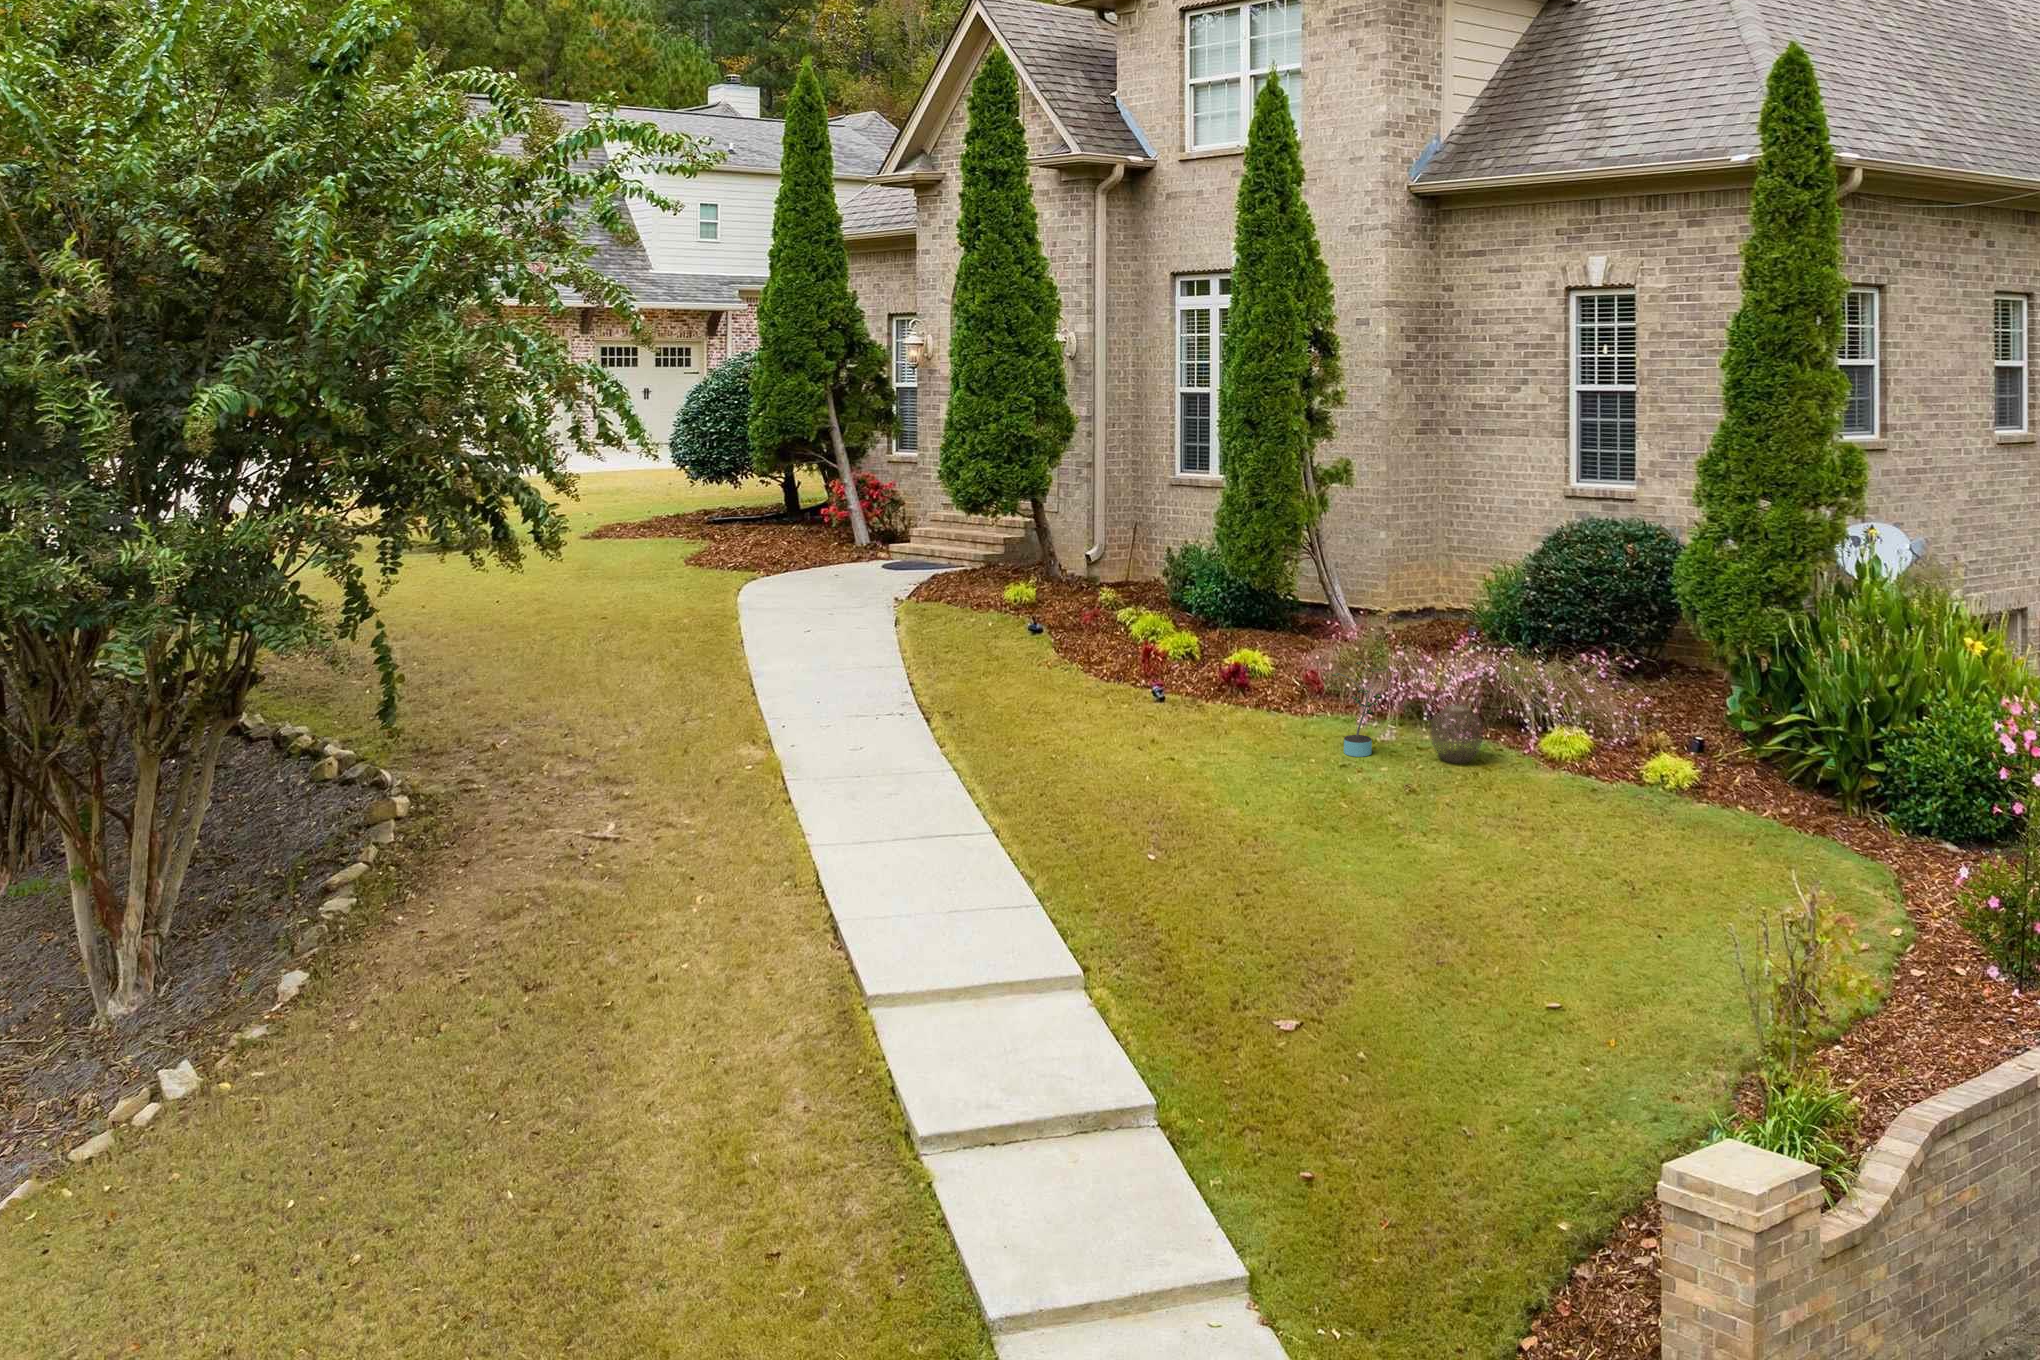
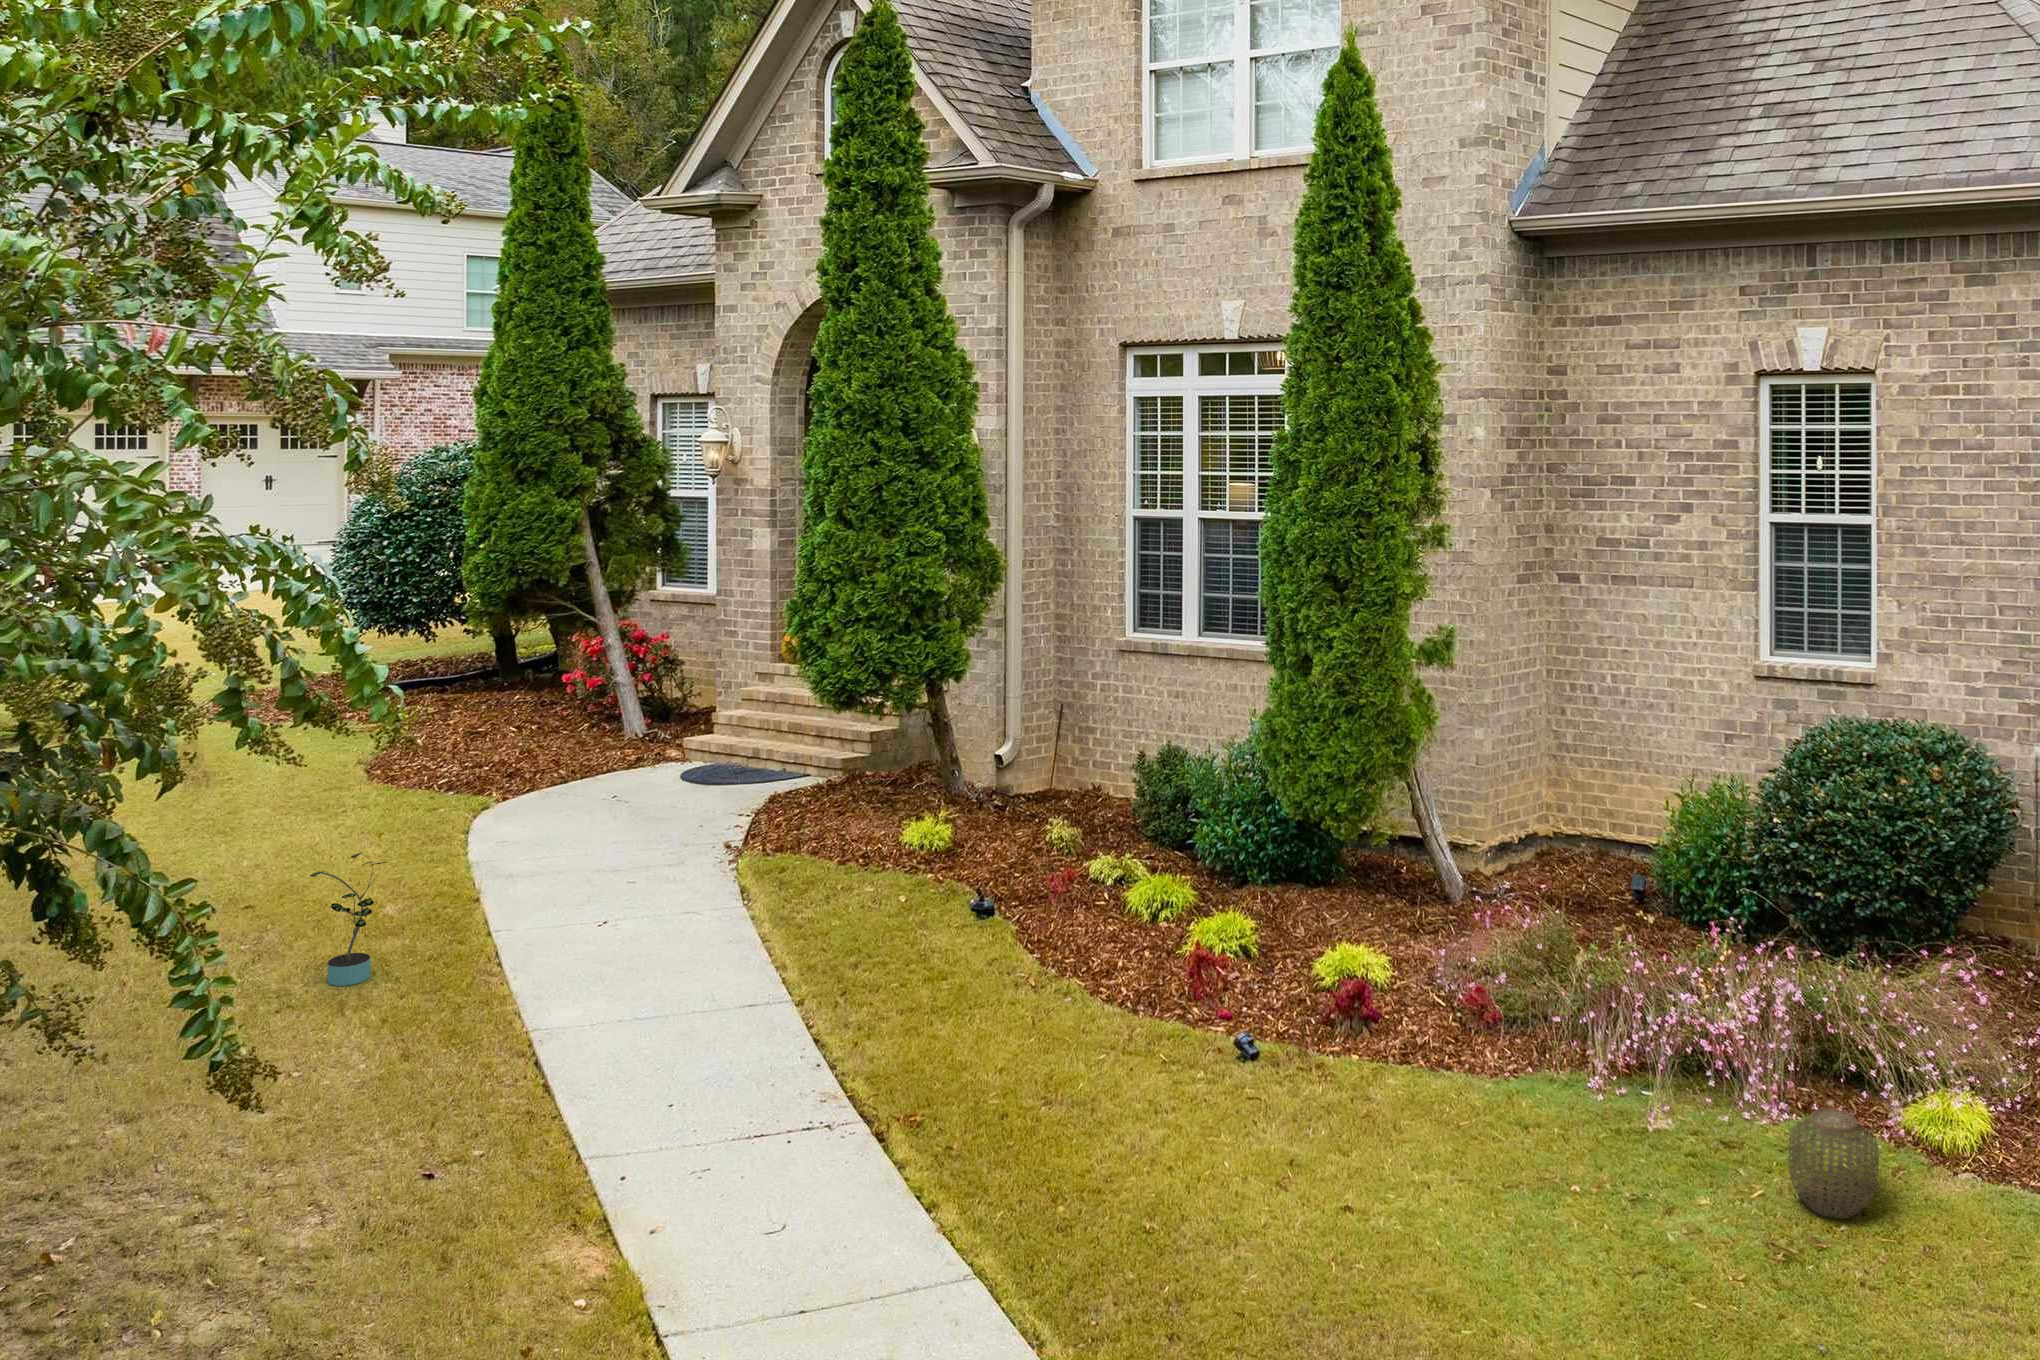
potted plant: present [1332,661,1382,757] -> present [310,852,388,986]

